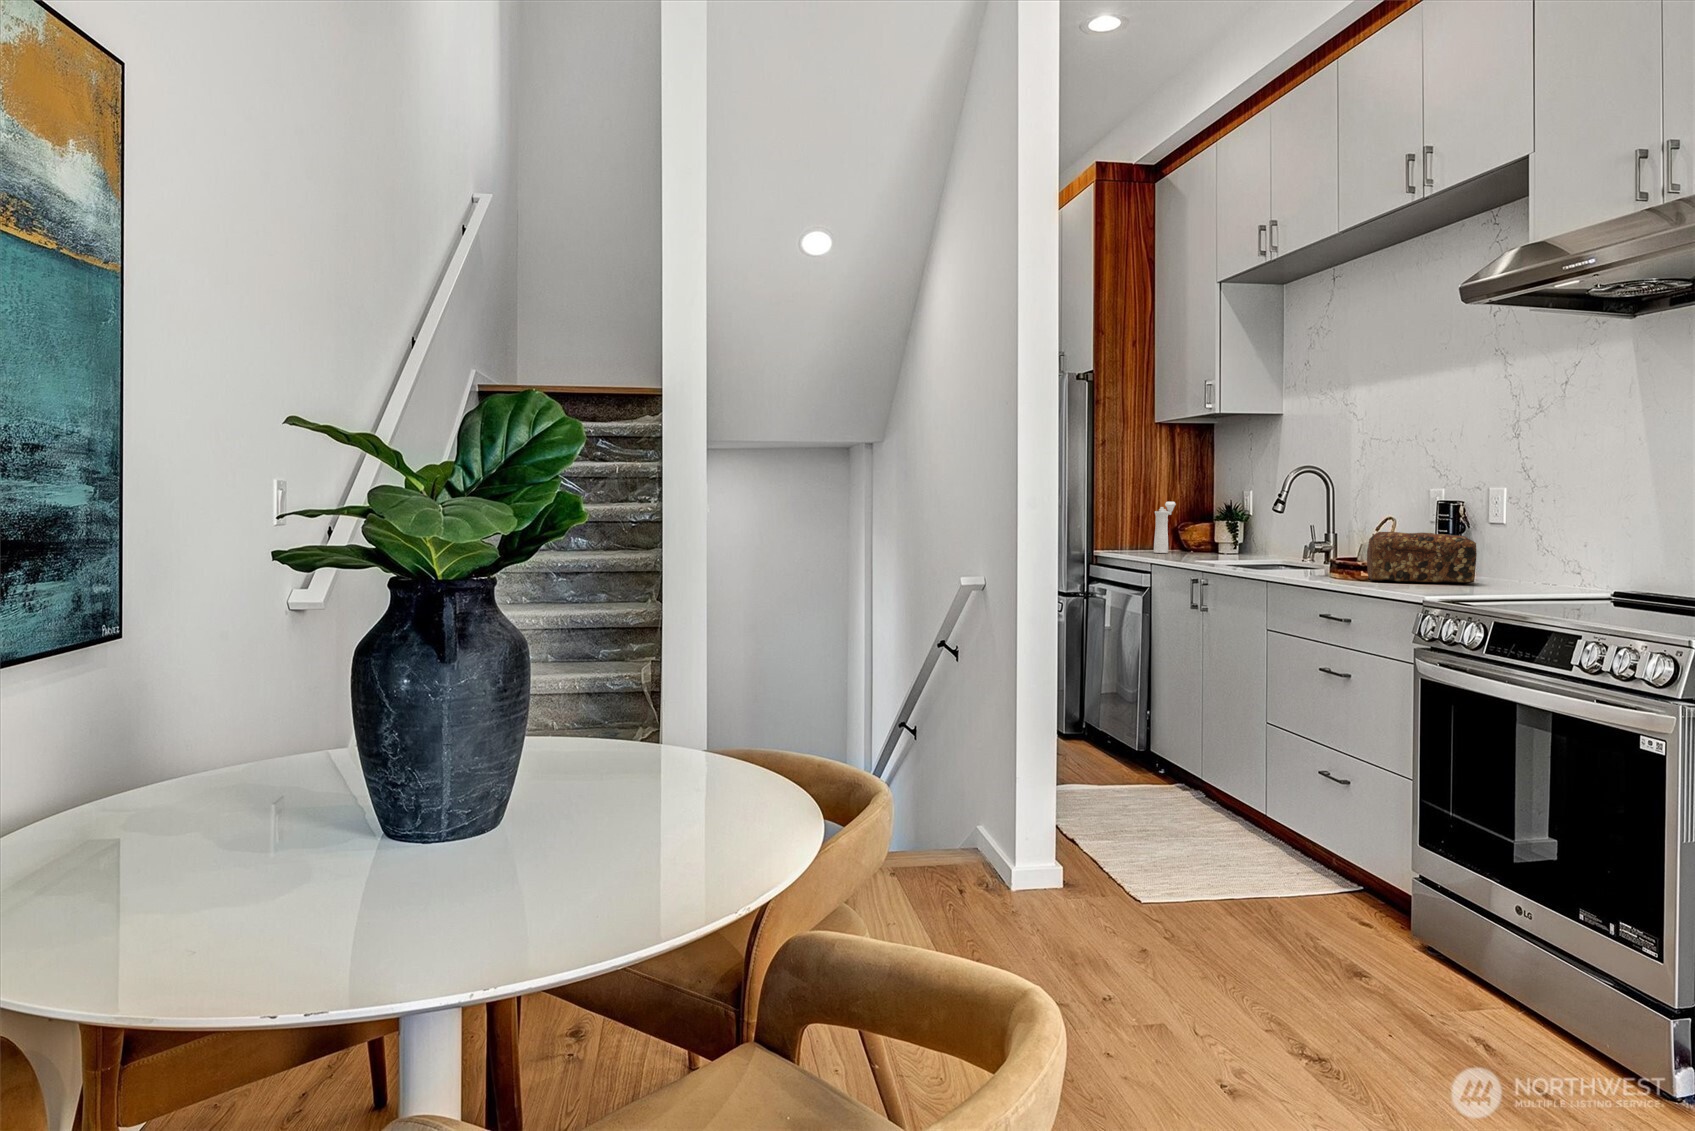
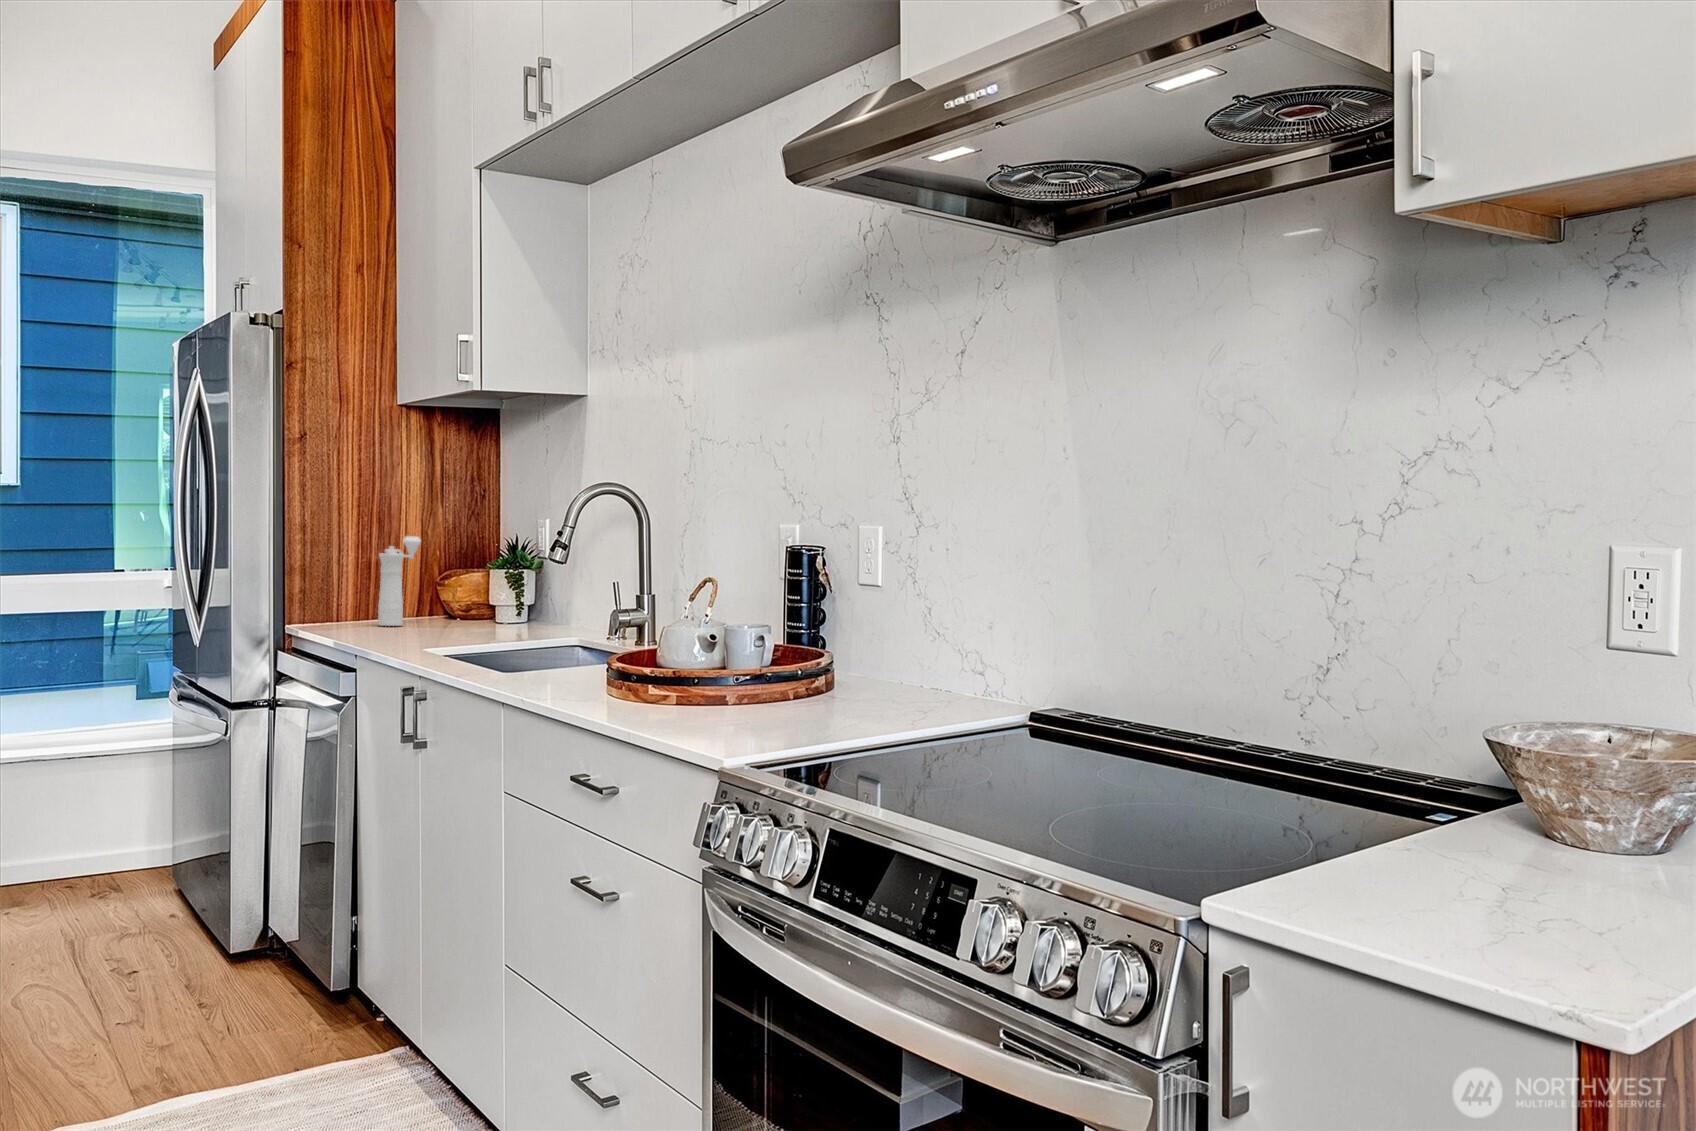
bread loaf: present [1367,532,1477,583] -> none [667,603,834,693]

